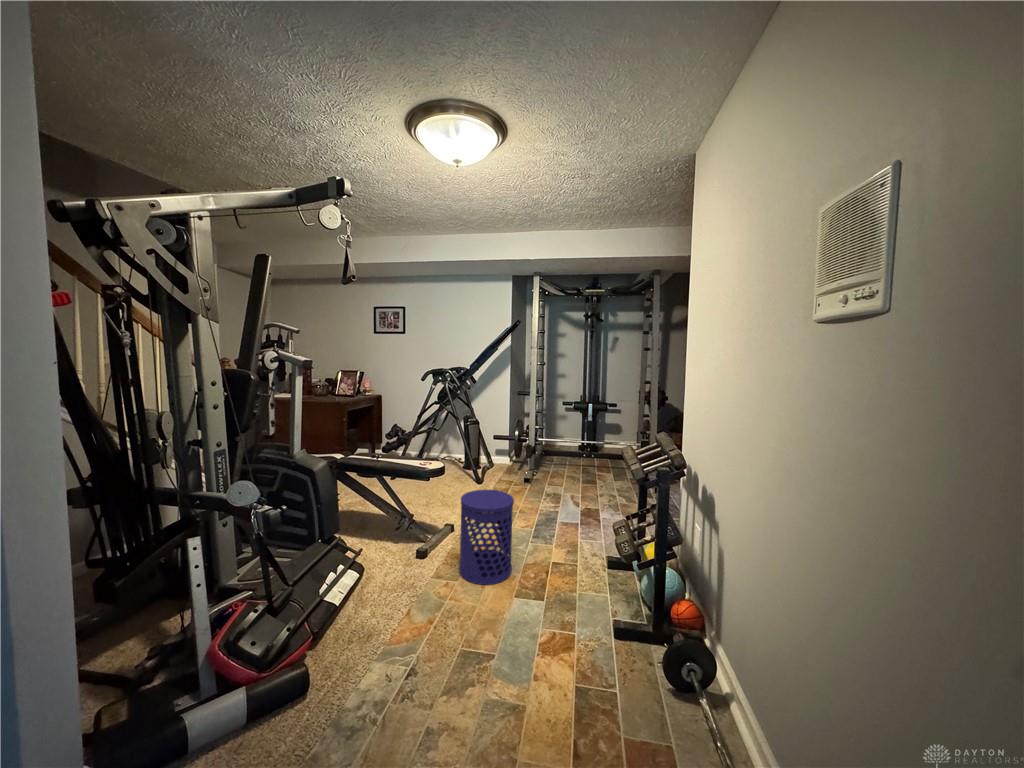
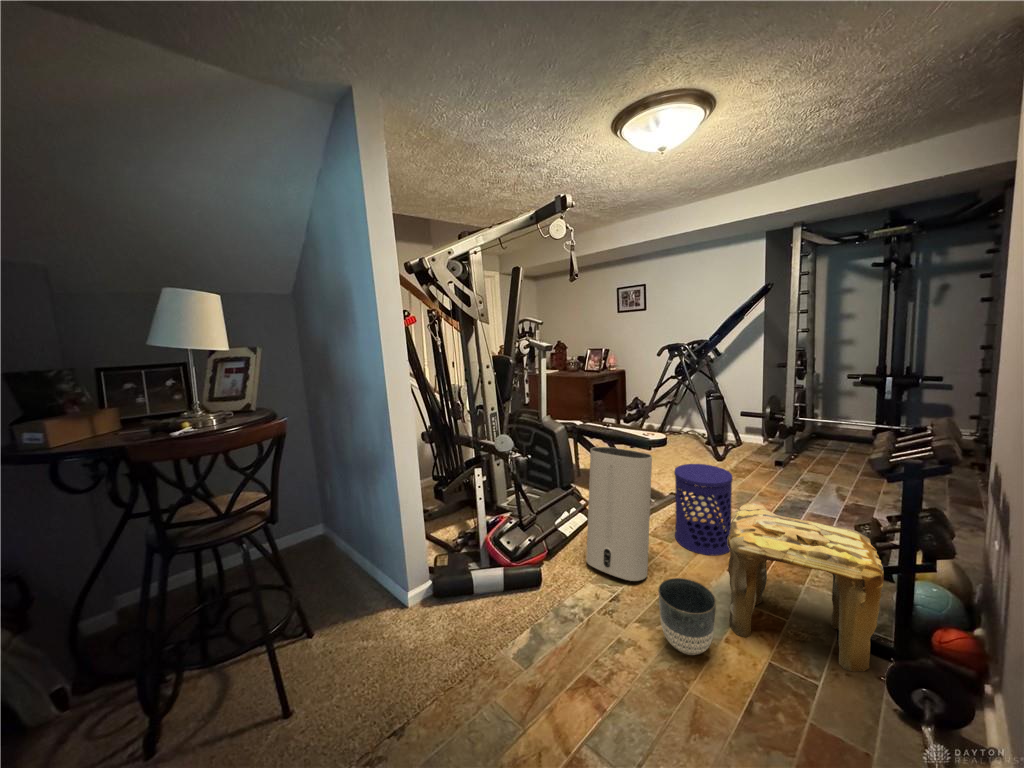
air purifier: none [367,483,449,643] -> present [586,447,652,581]
stool: none [528,522,644,662] -> present [728,503,884,672]
planter: none [473,620,531,709] -> present [658,578,716,655]

